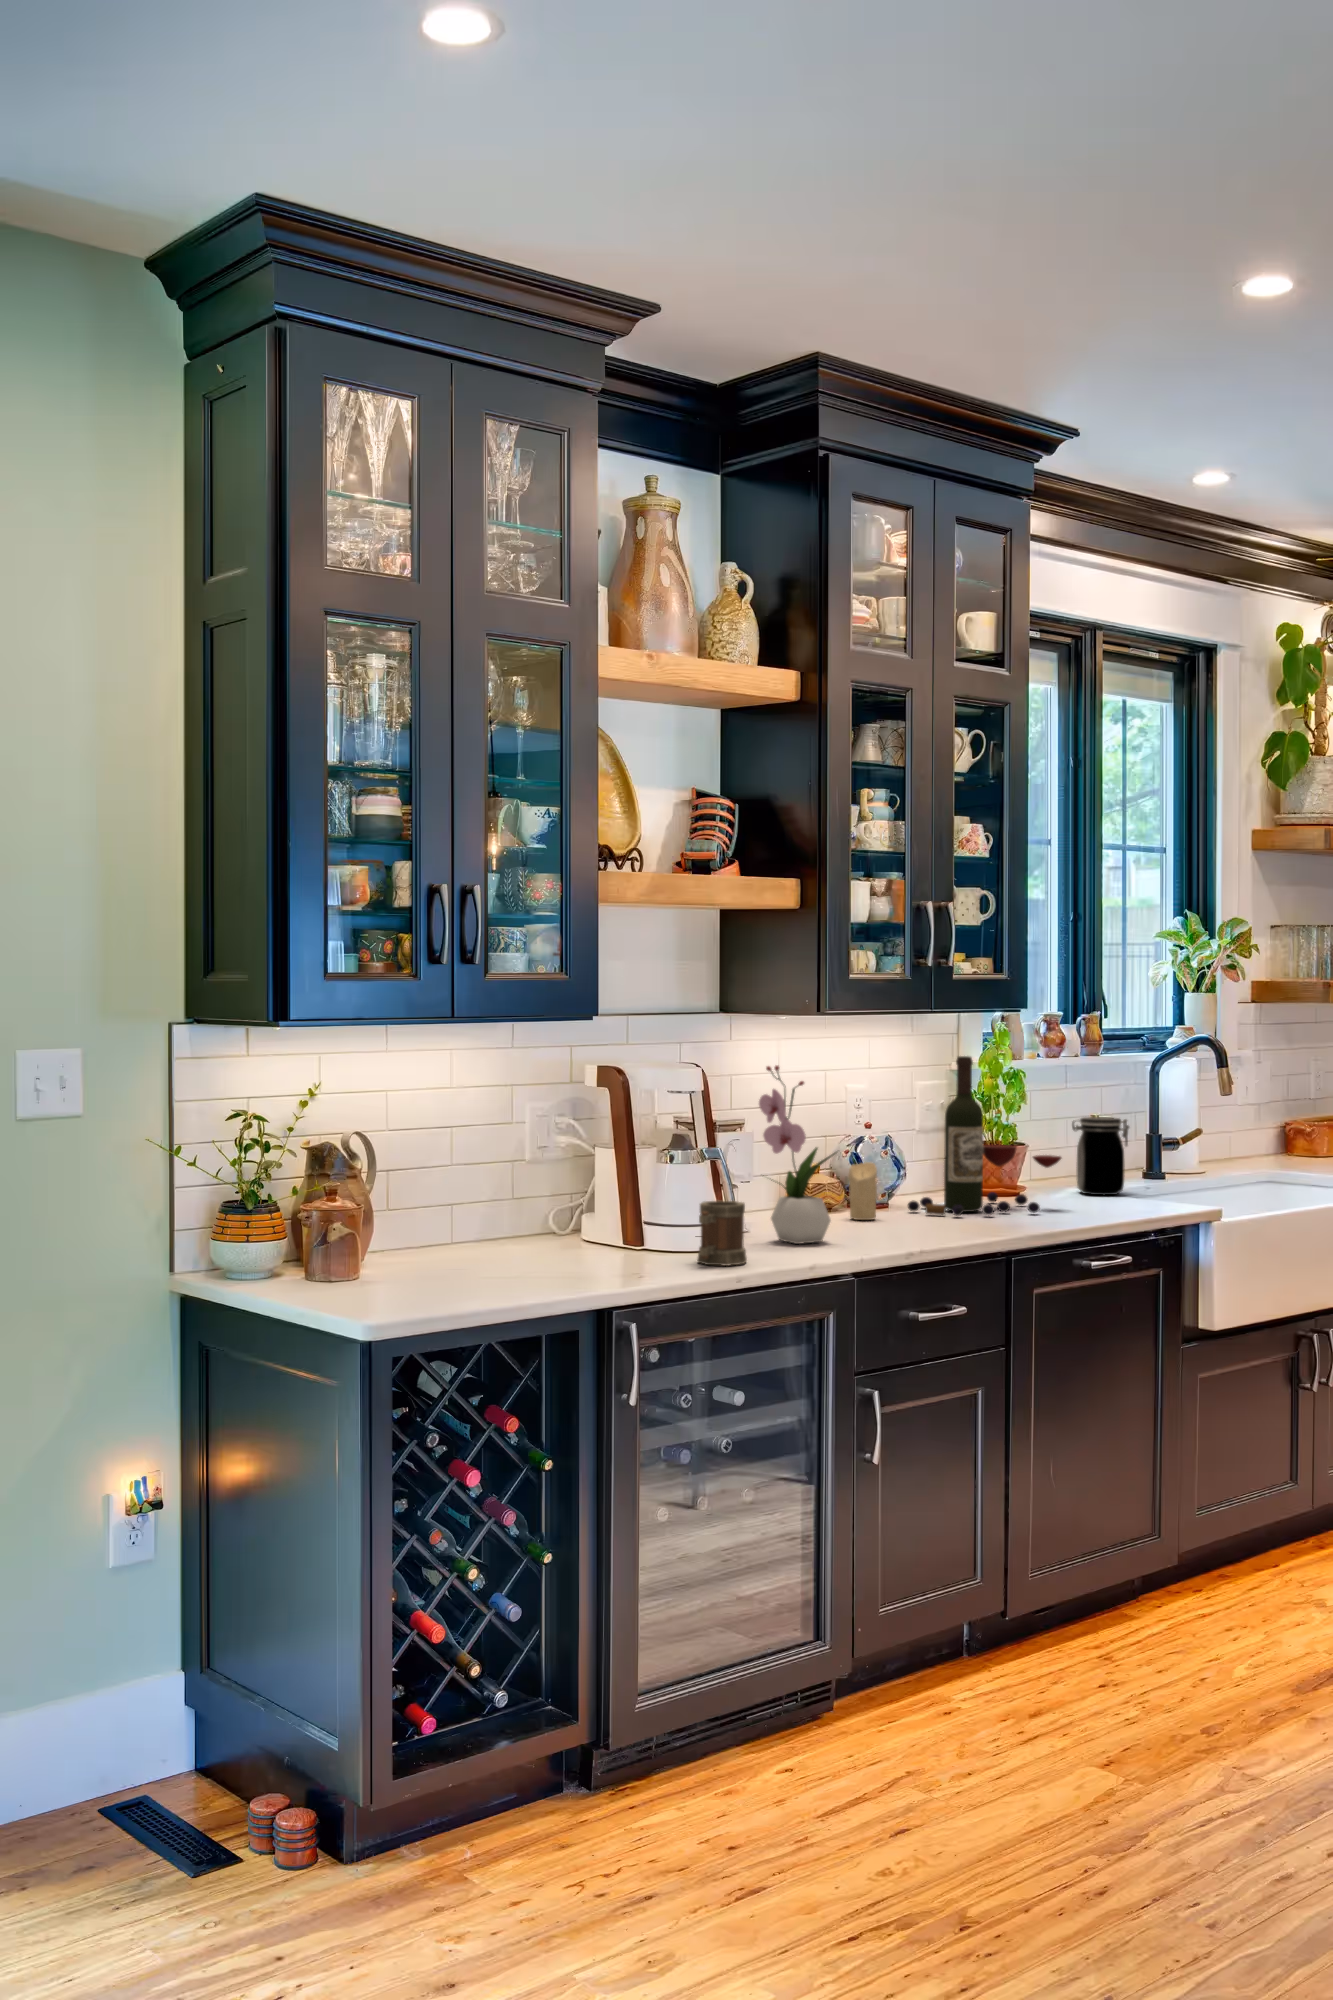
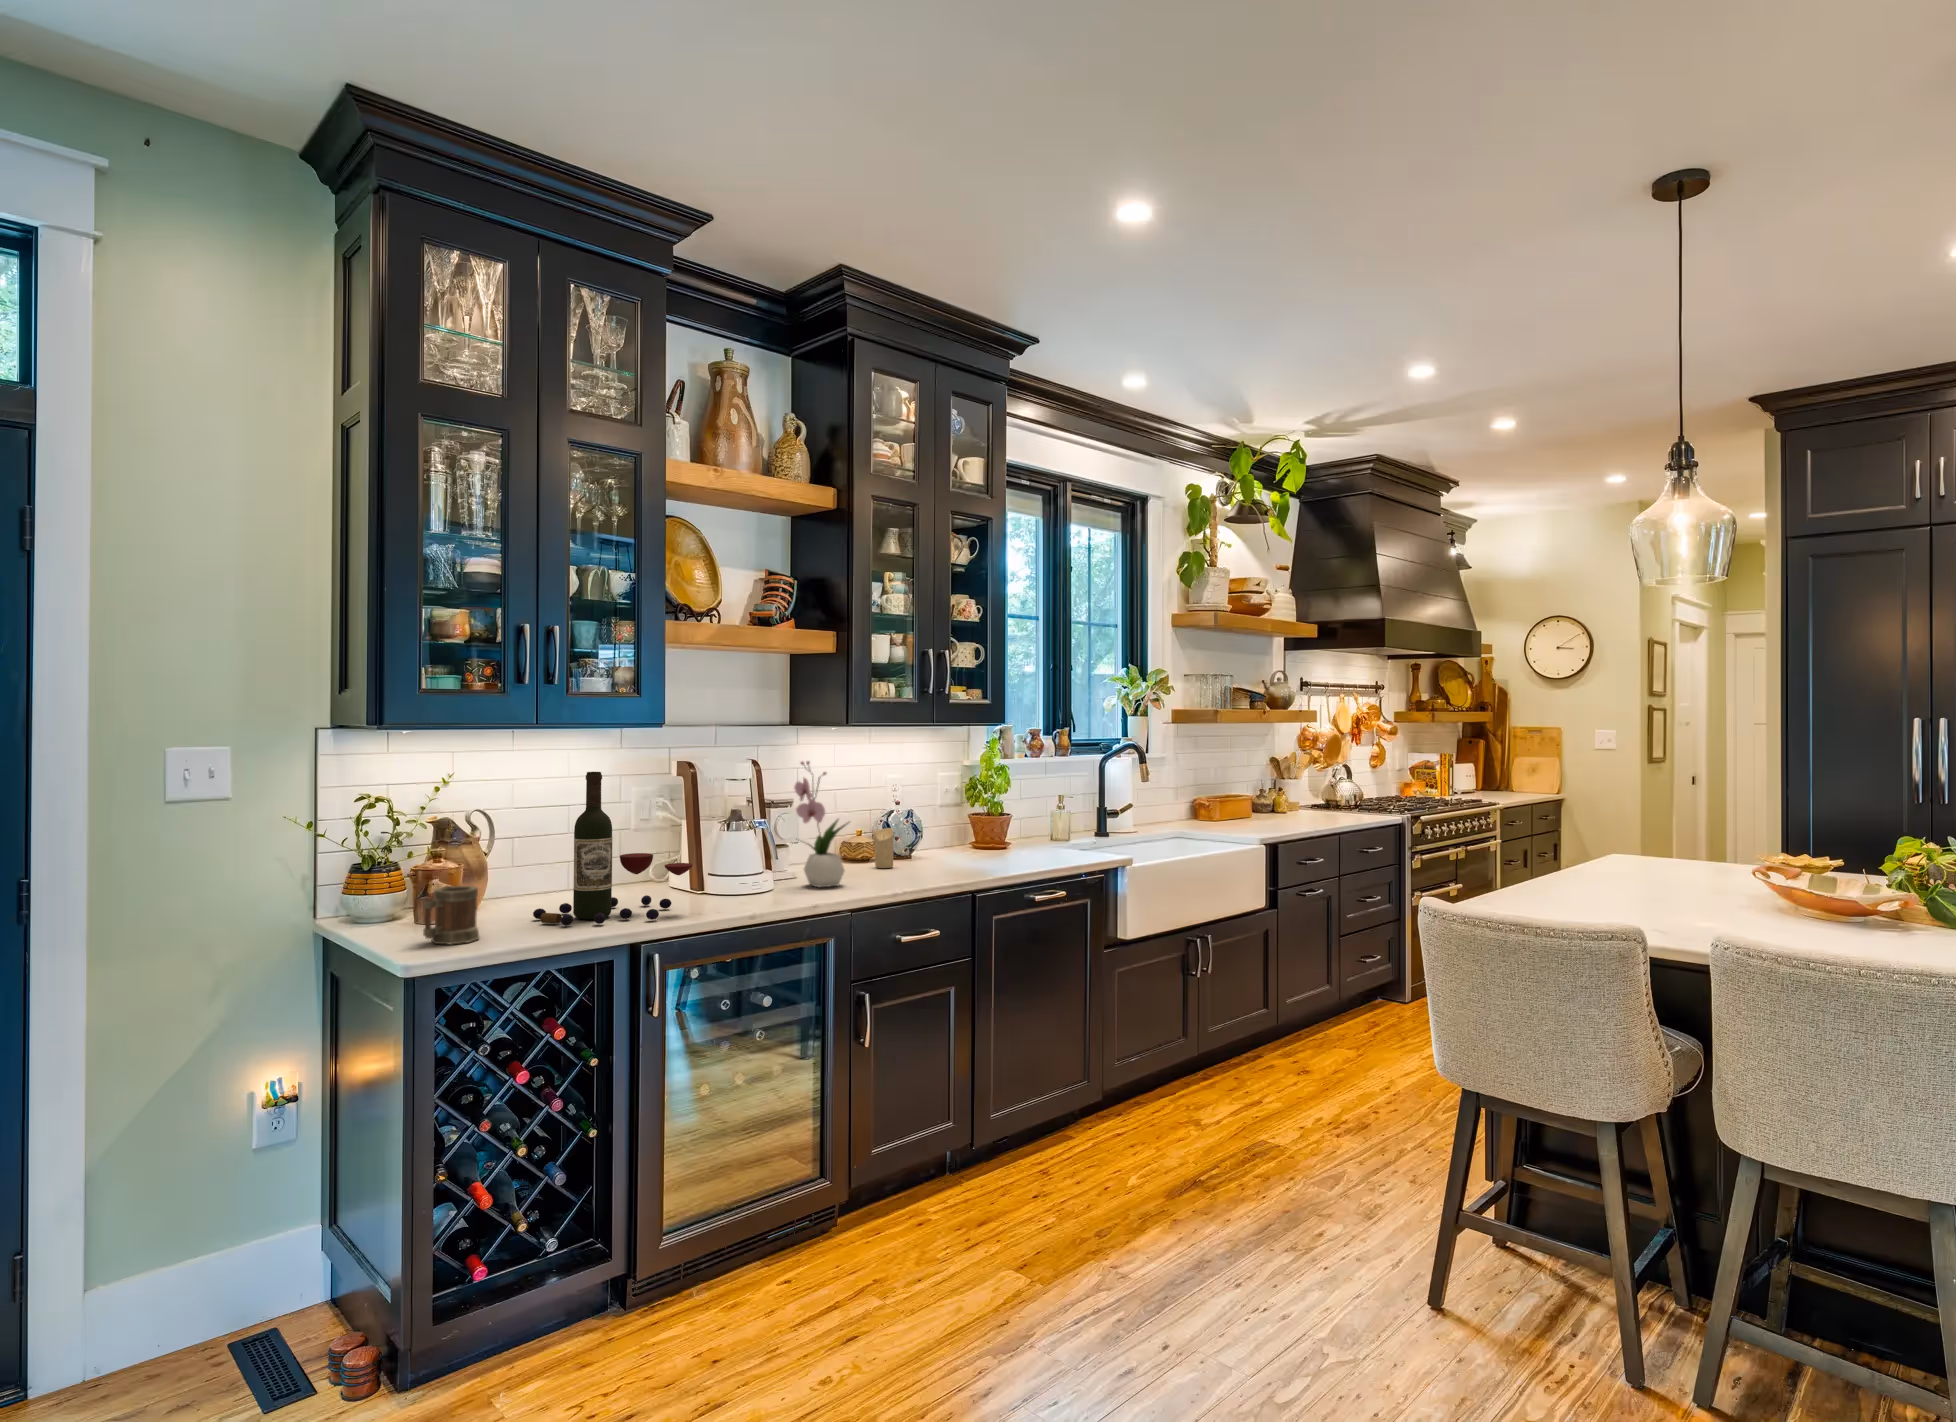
wine bottle: present [908,1056,1061,1216] -> present [533,772,693,925]
jar: present [1072,1117,1129,1195] -> none [1041,796,1078,848]
mug: present [697,1201,747,1266] -> present [423,886,480,944]

